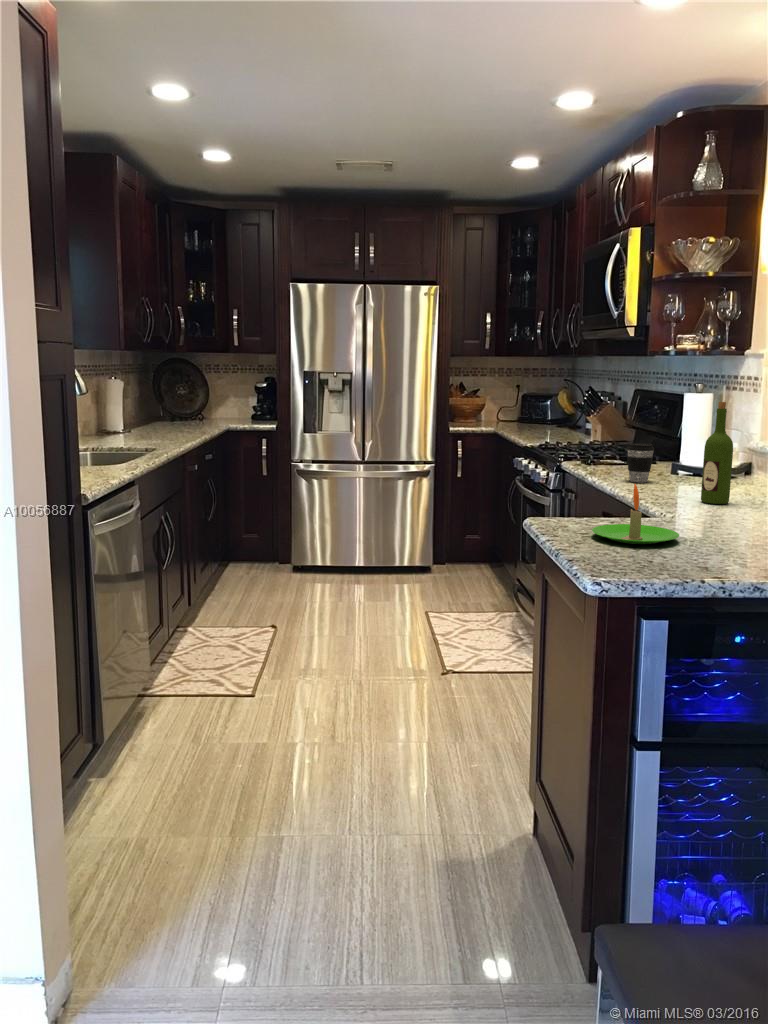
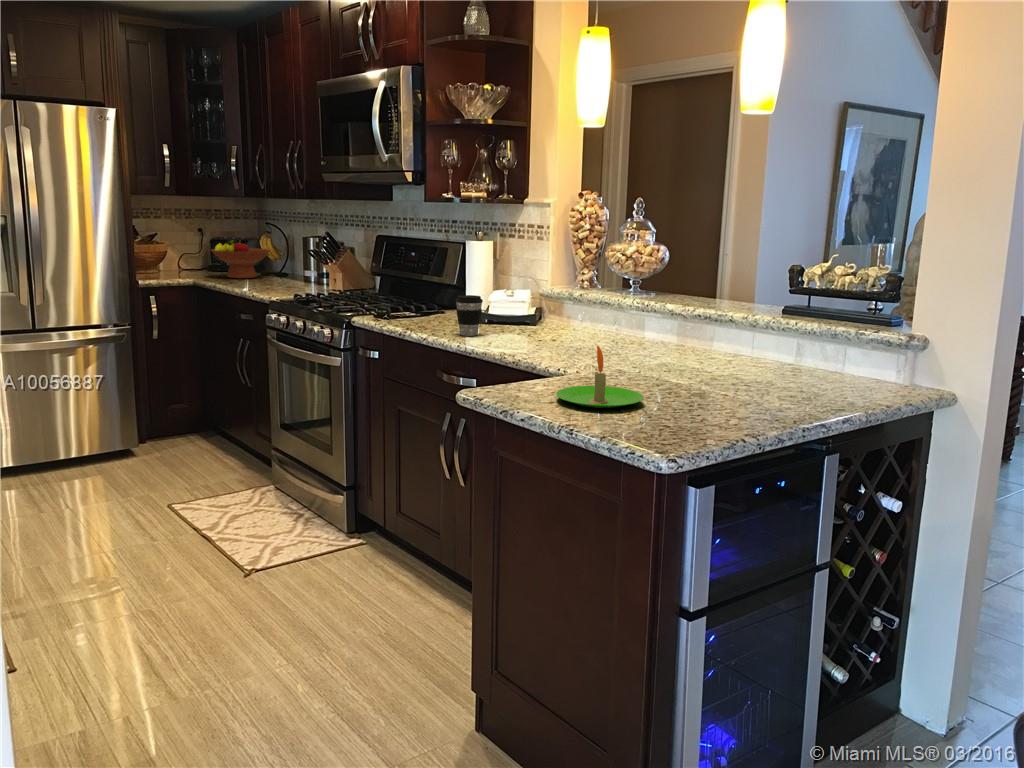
fruit bowl: none [509,394,562,429] -> present [211,240,270,278]
wine bottle: present [701,402,733,504] -> none [562,253,589,353]

